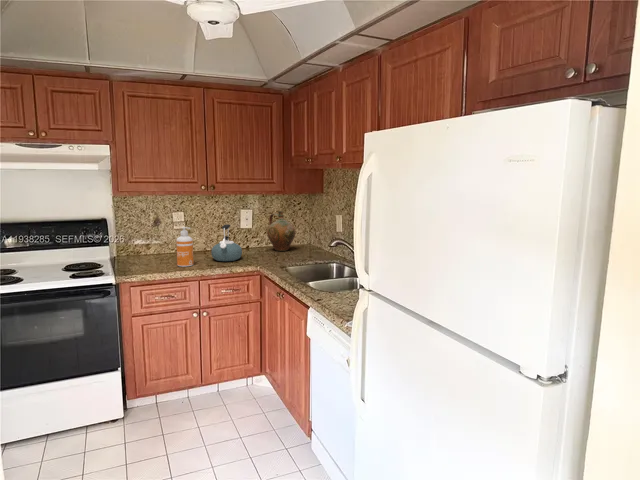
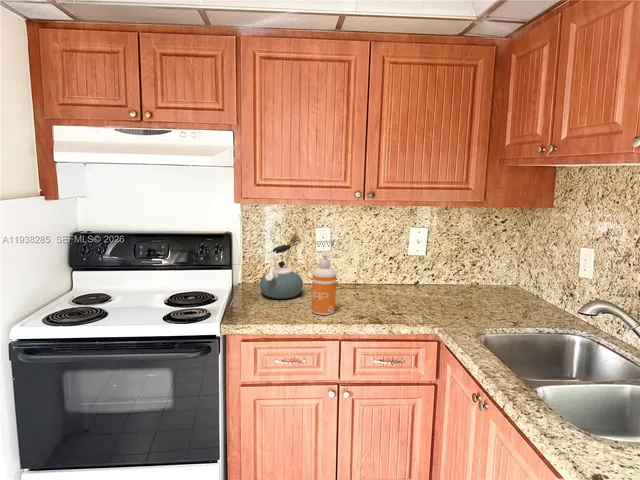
ceramic jug: present [267,211,296,251] -> none [449,235,497,297]
kettle: present [211,224,242,261] -> present [260,245,303,299]

